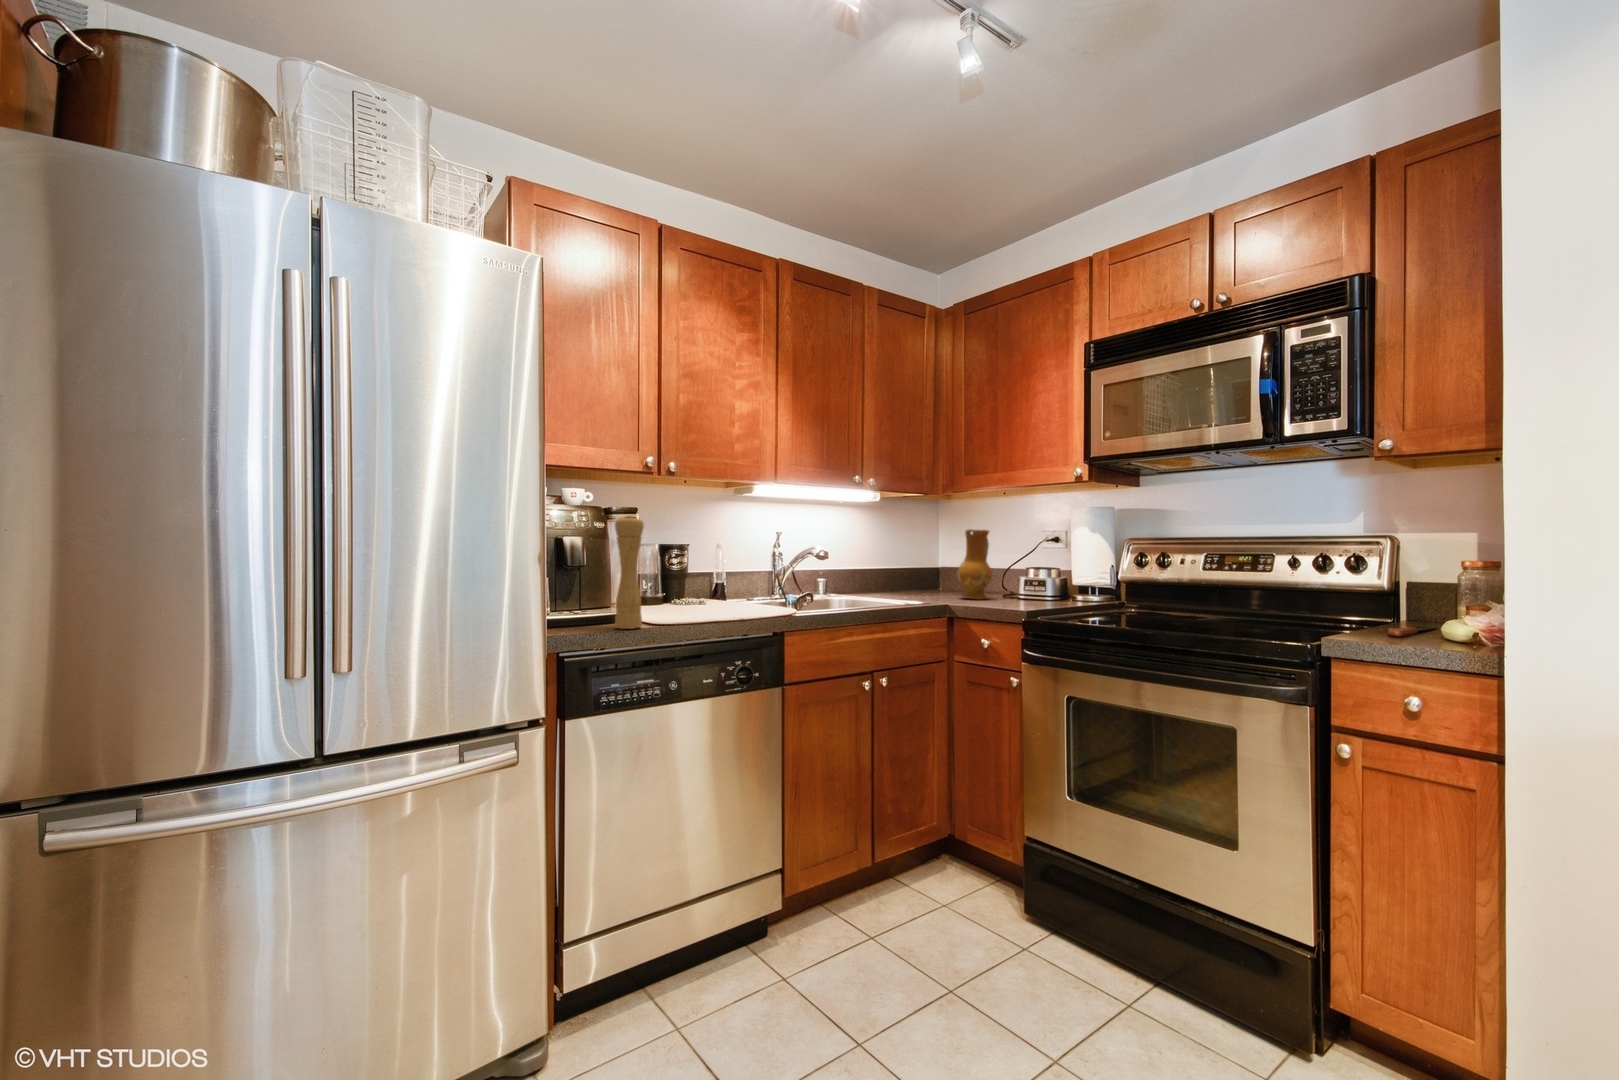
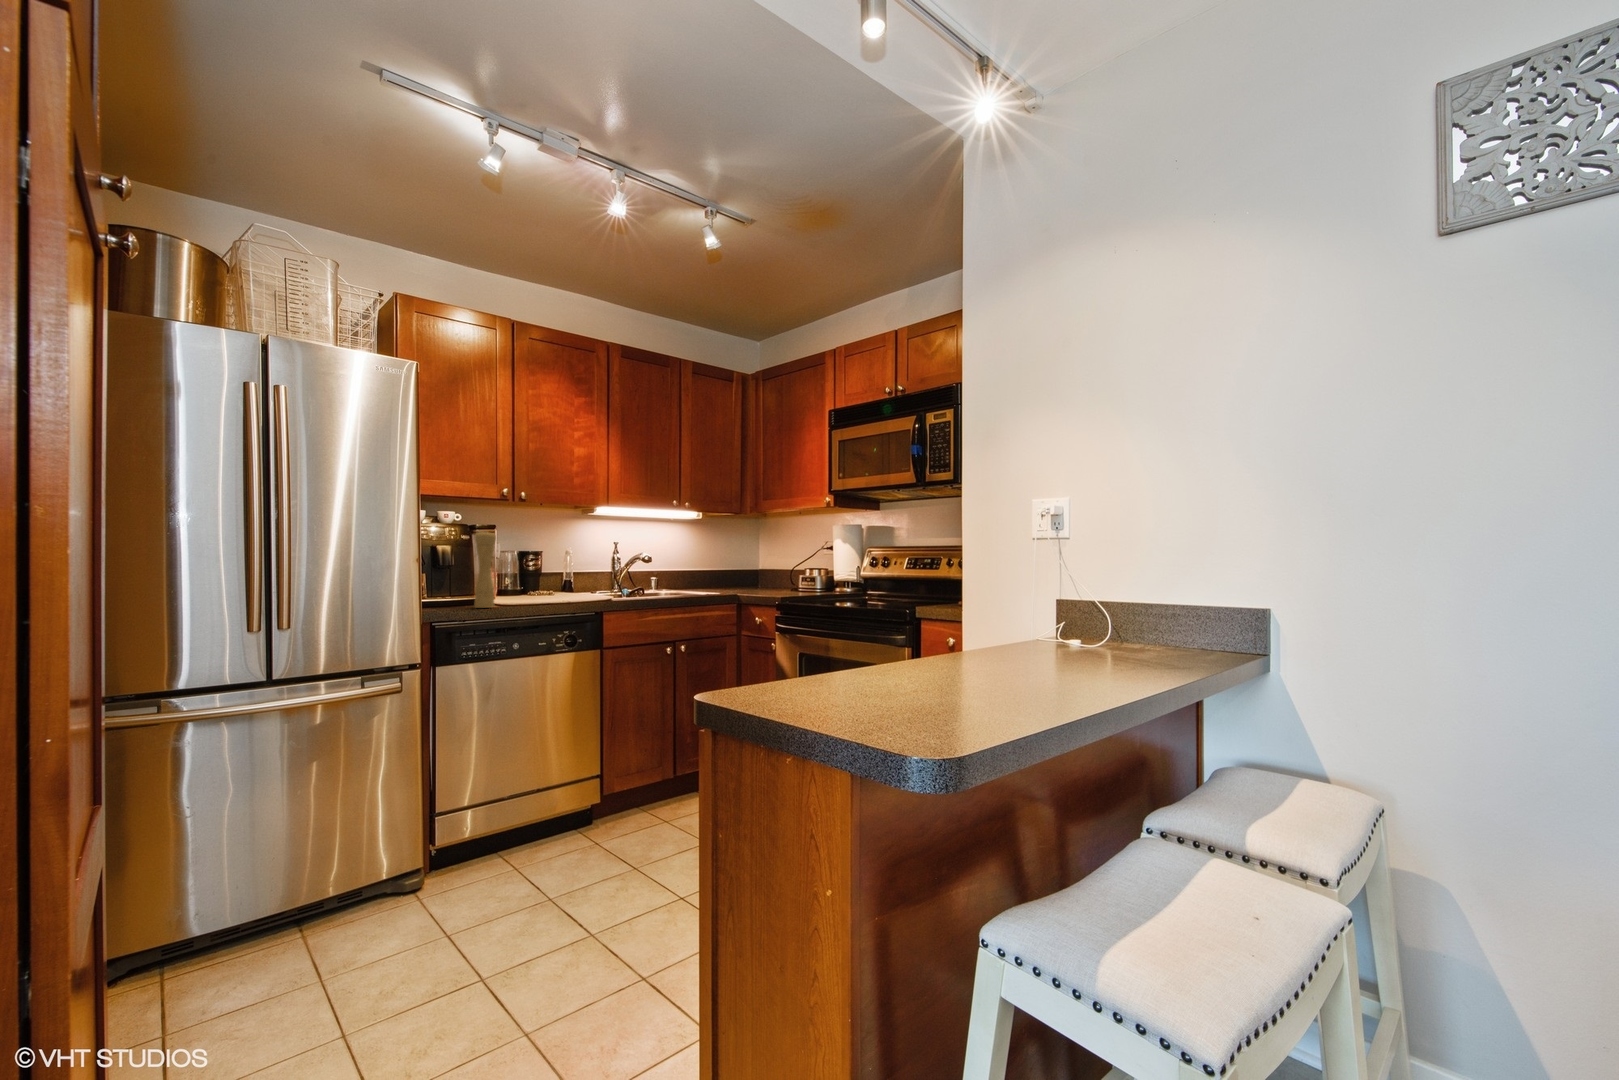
ceramic jug: present [957,529,992,599] -> none [751,540,776,591]

